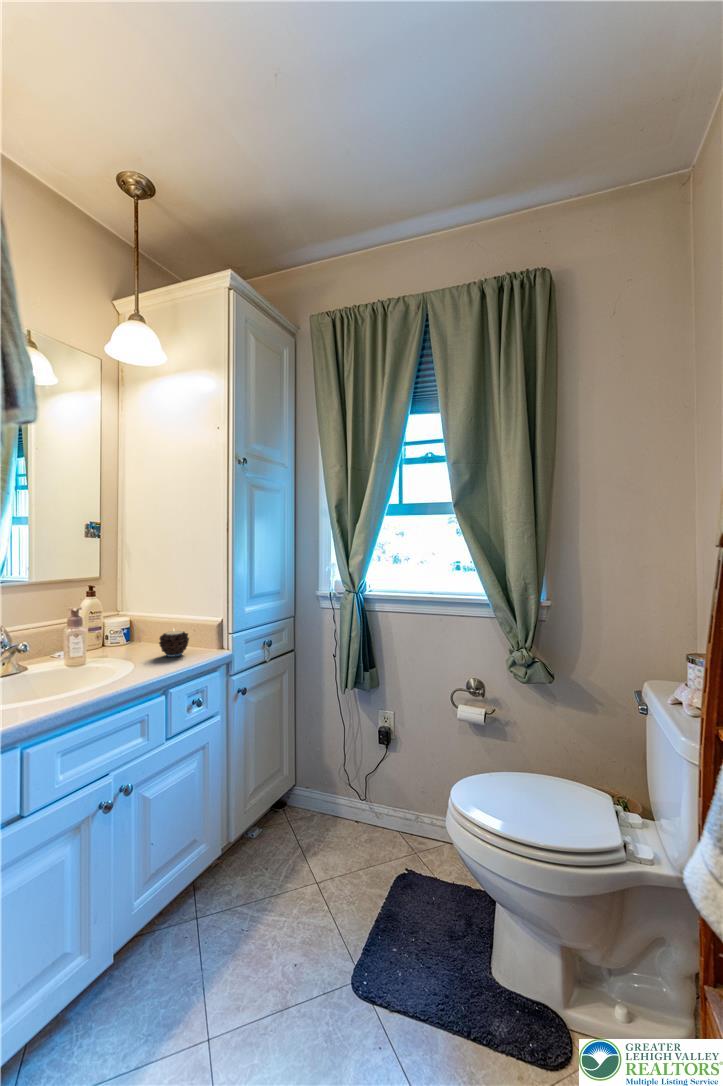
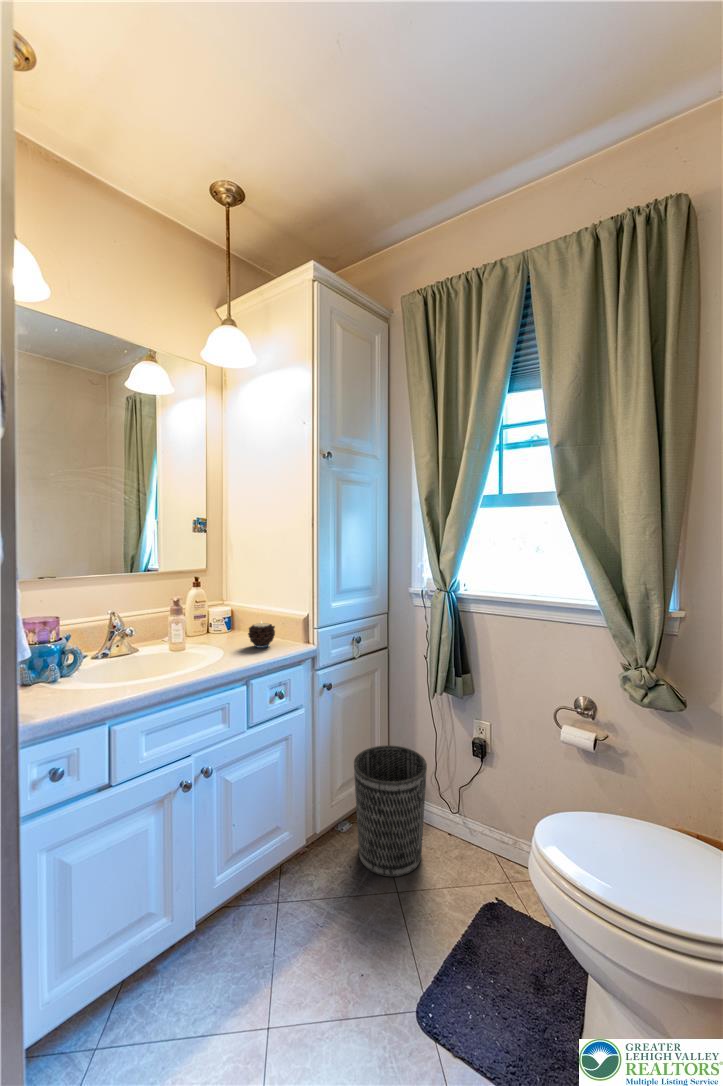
wastebasket: none [269,745,340,872] -> present [354,745,427,877]

